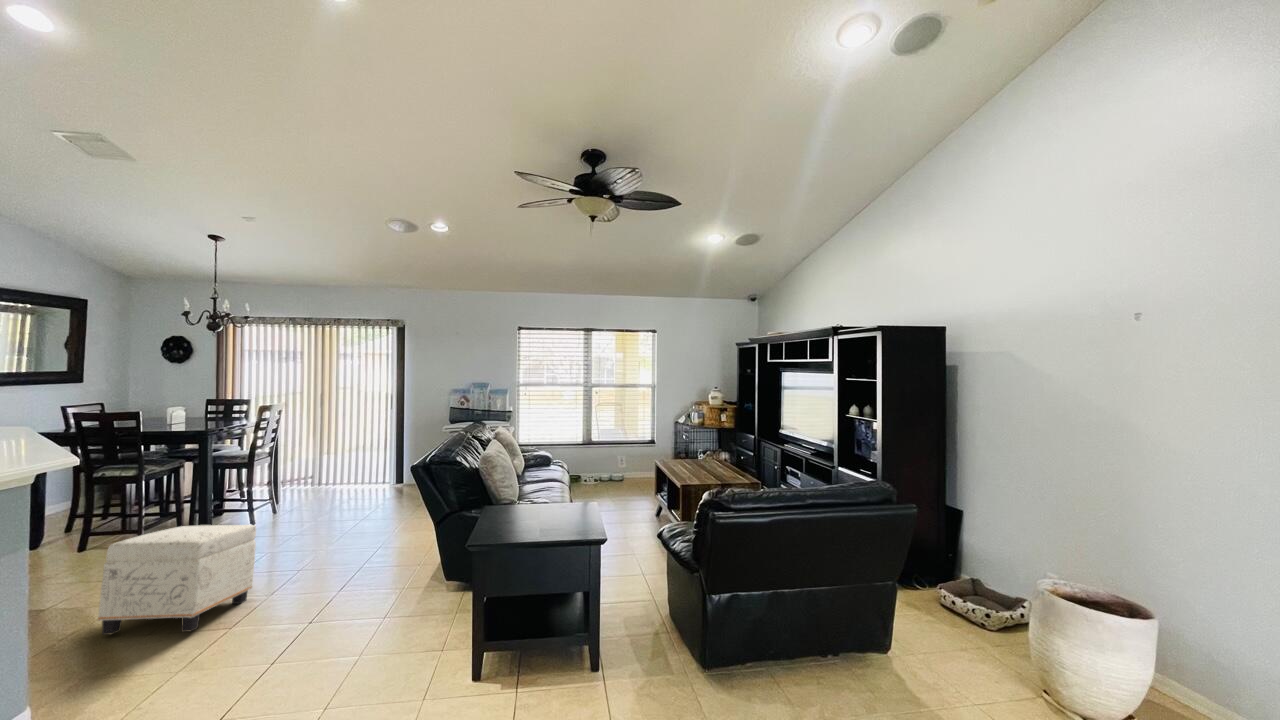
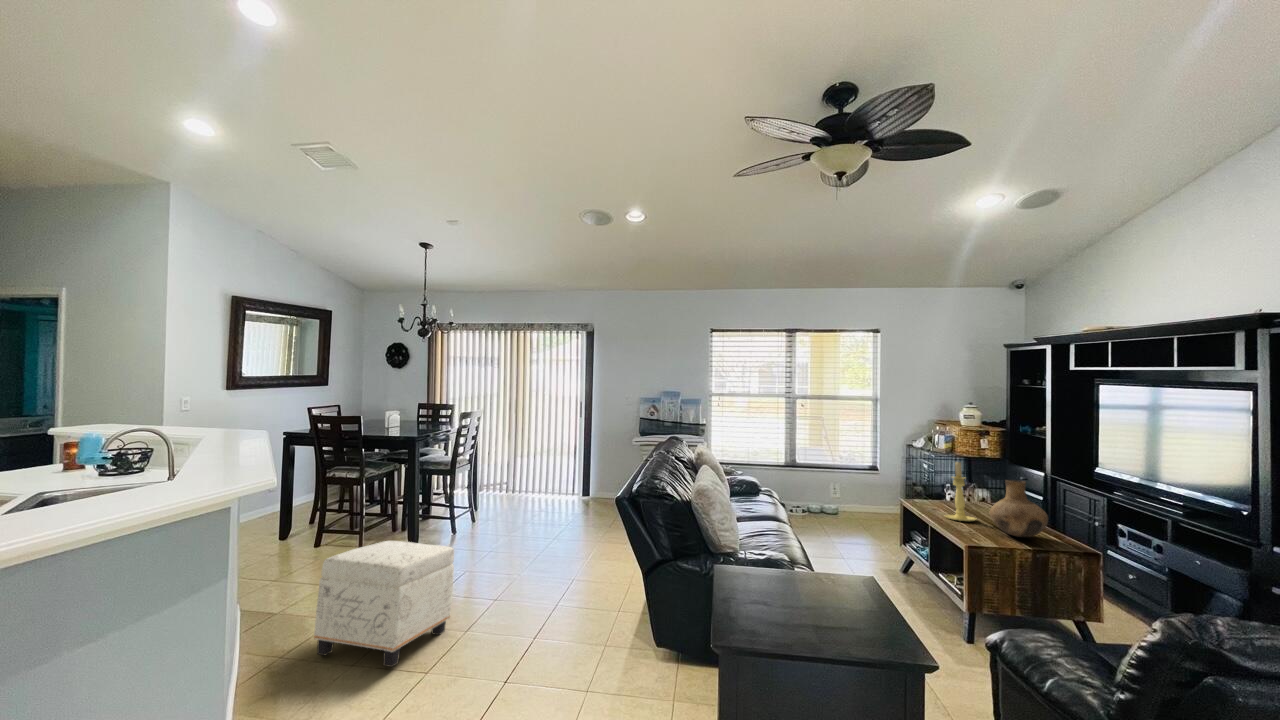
candle holder: none [677,428,697,470] -> present [945,462,976,521]
vase: none [700,438,733,477] -> present [990,480,1048,537]

